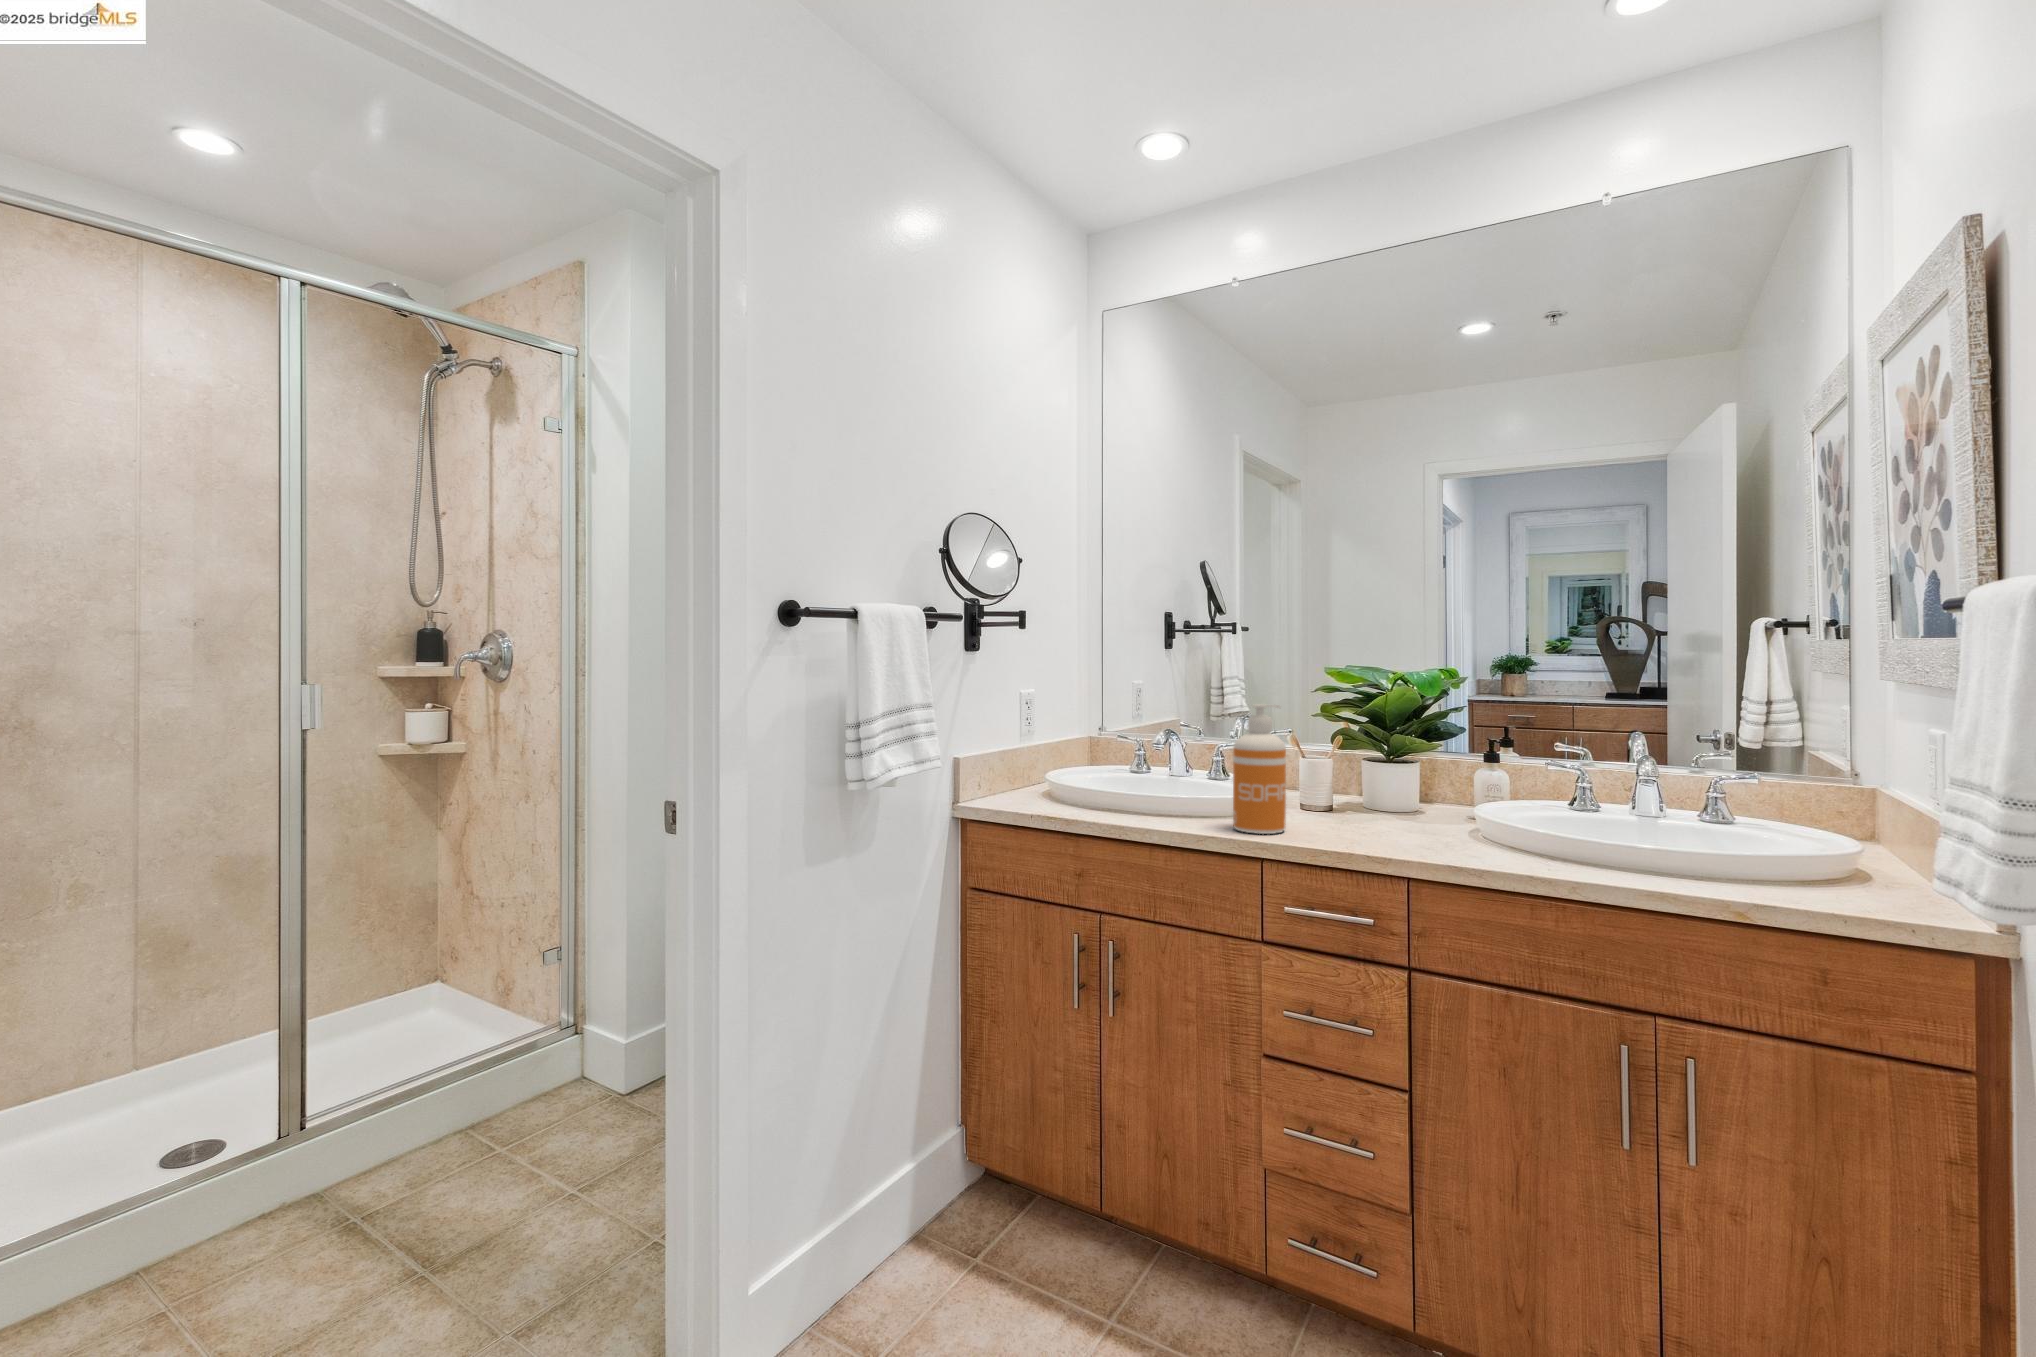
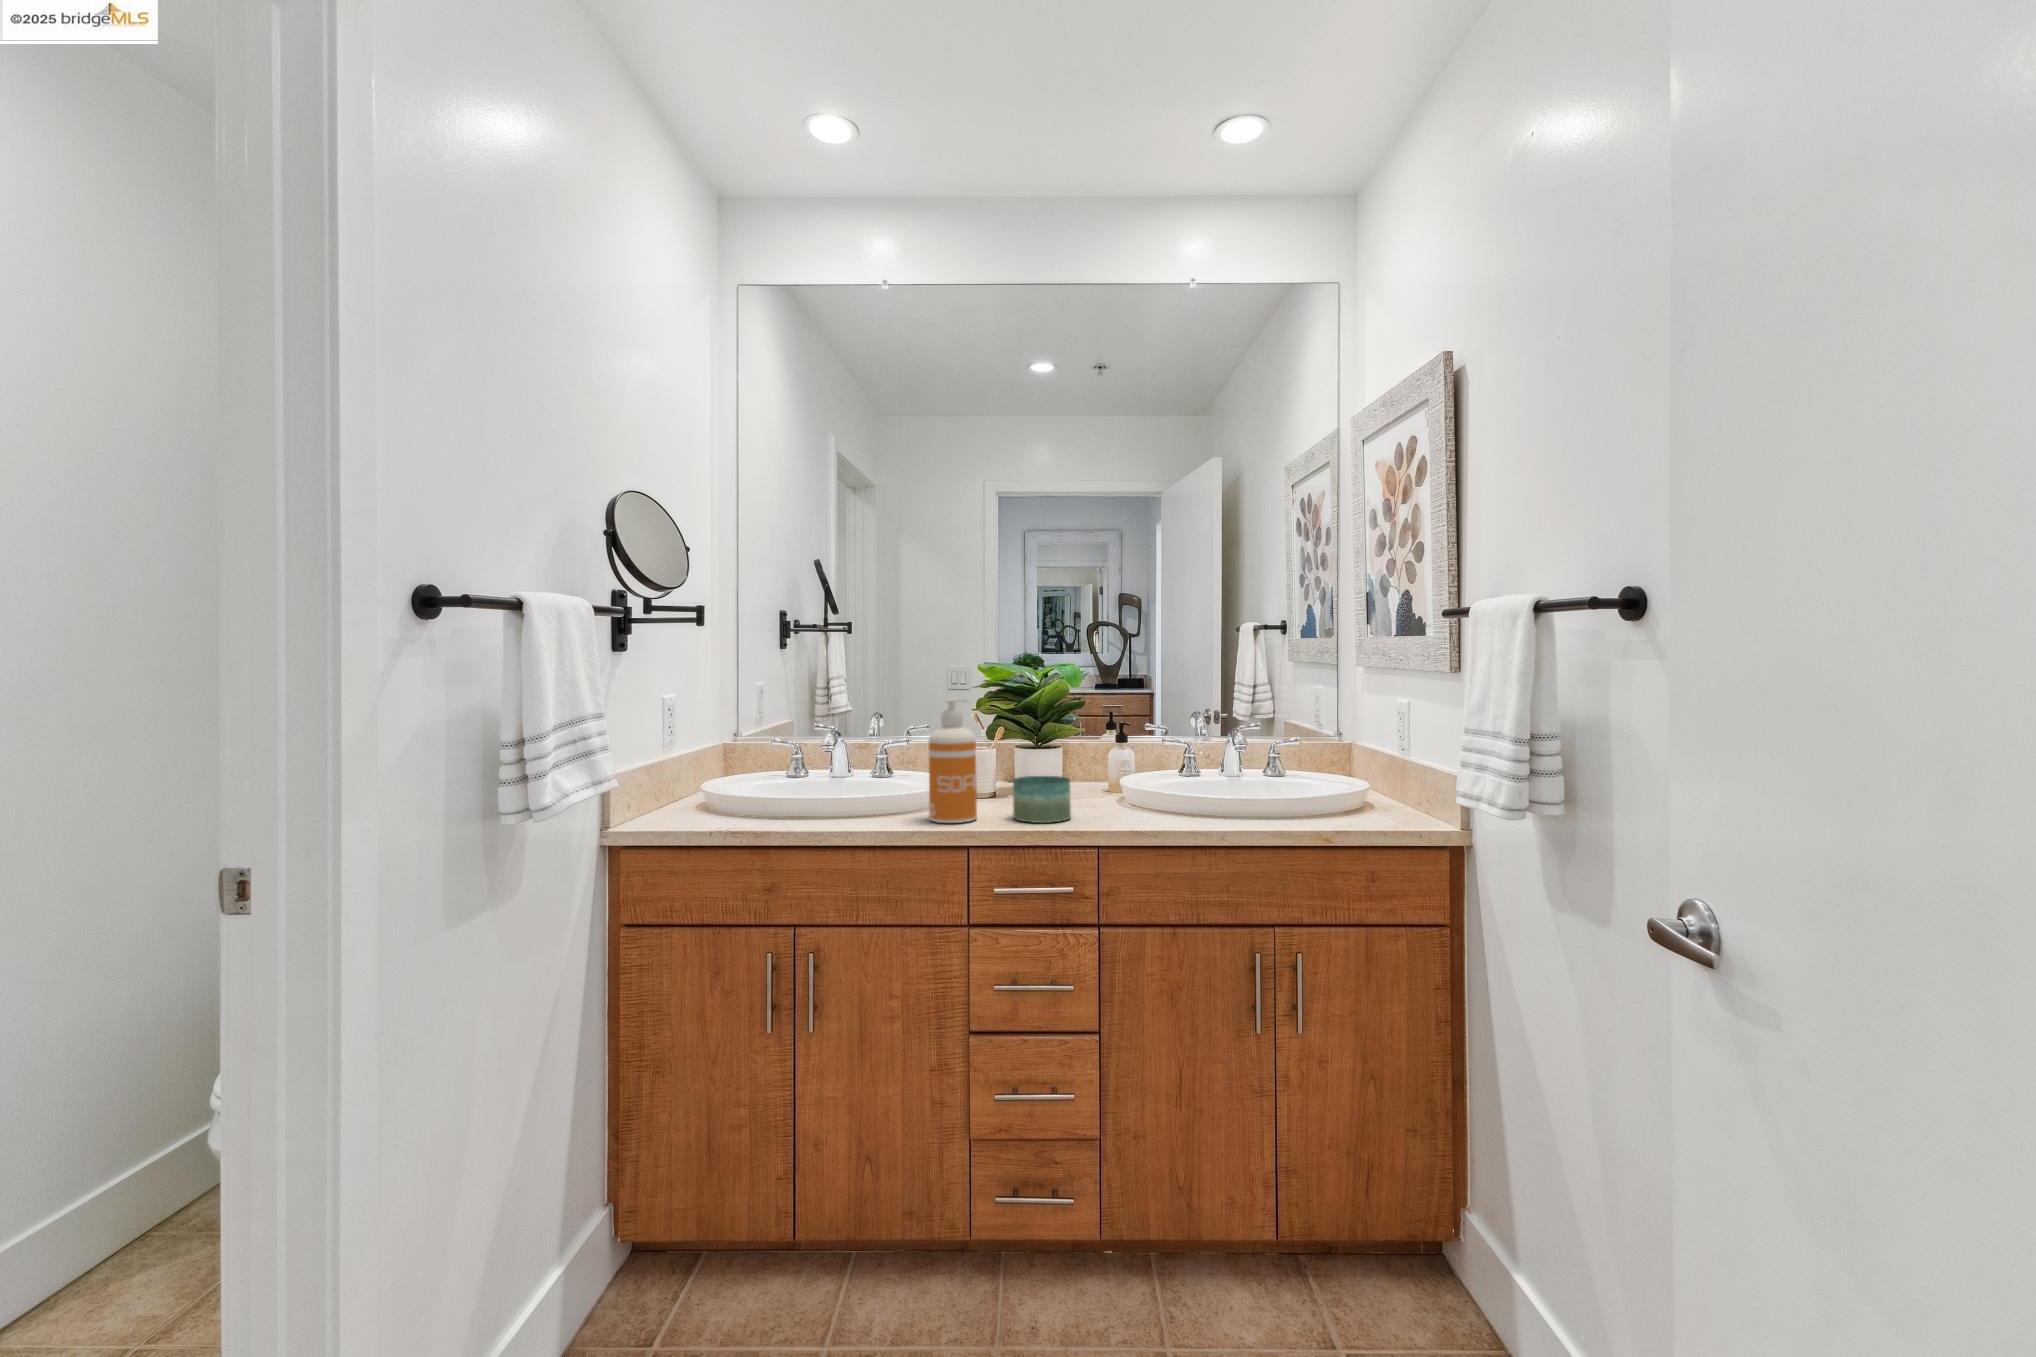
candle: none [1324,792,1391,845] -> present [1013,776,1071,823]

